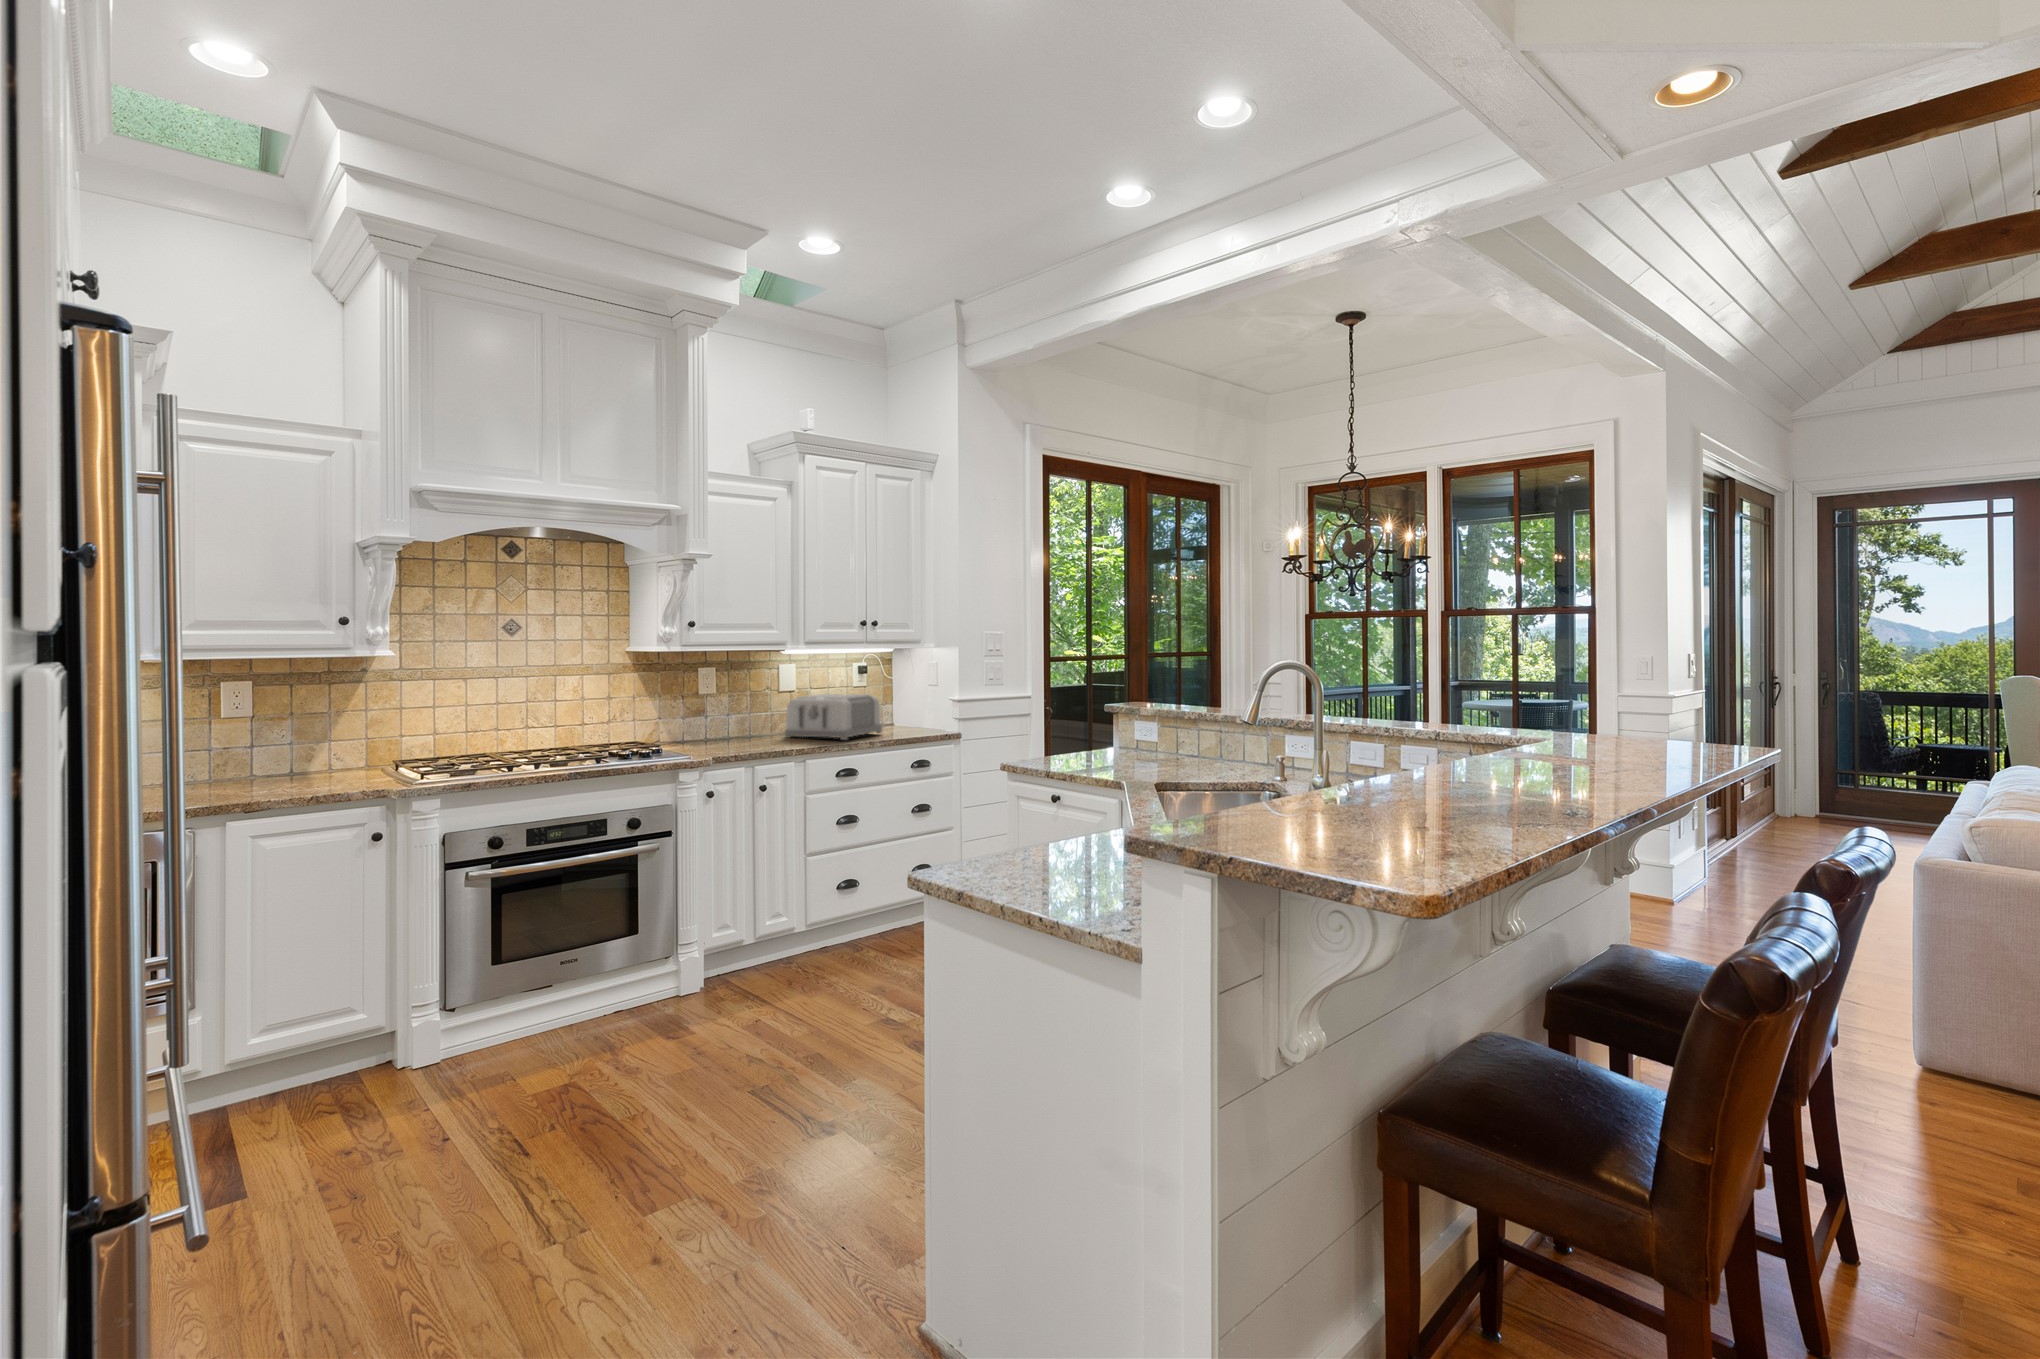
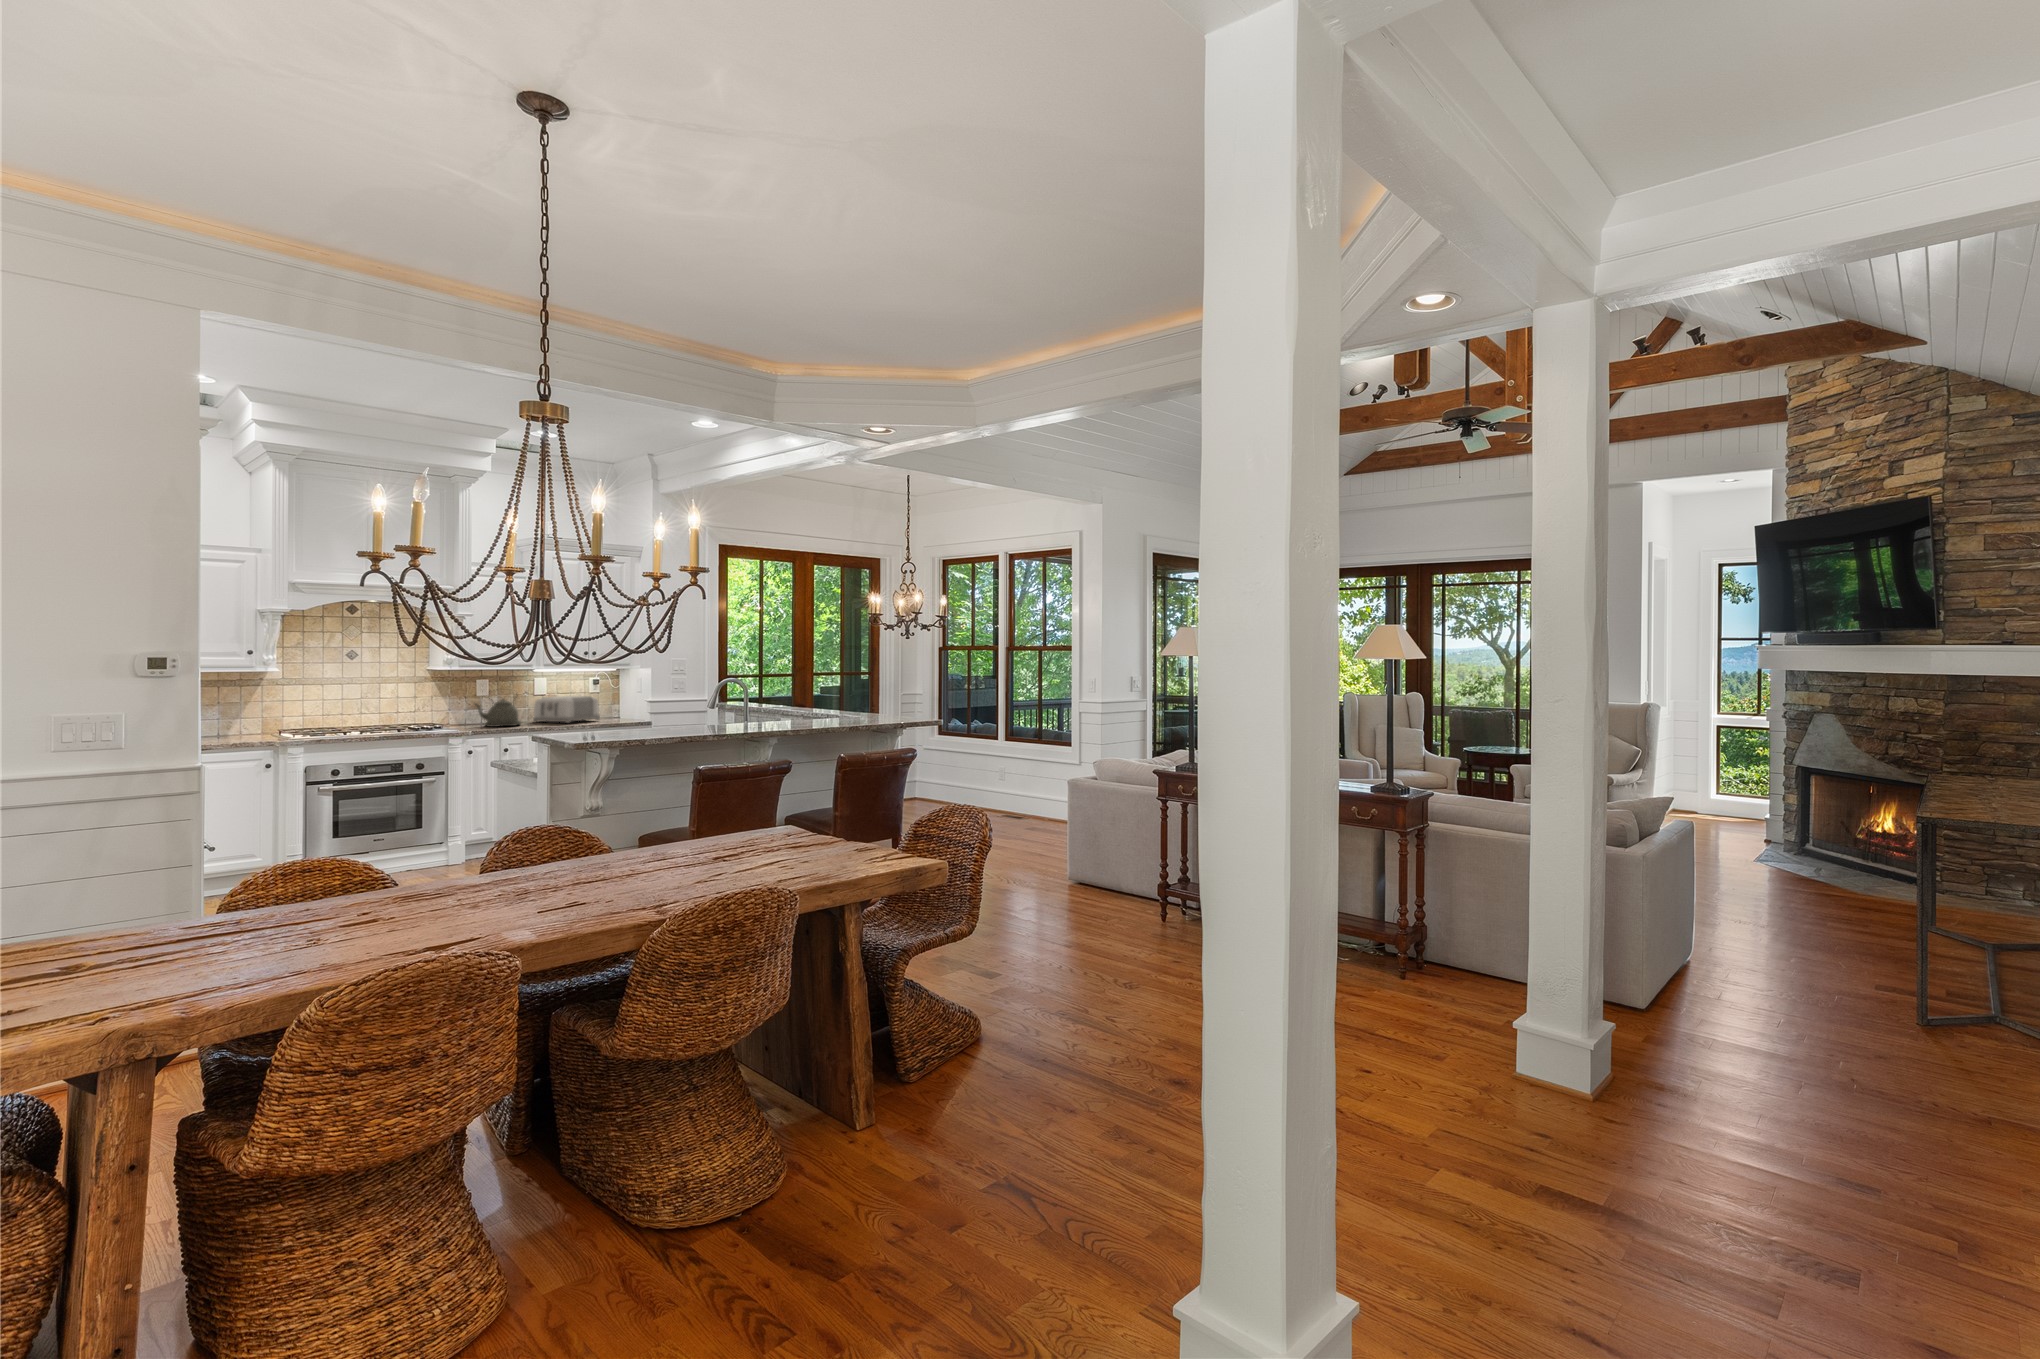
kettle: none [703,684,777,748] -> present [475,698,521,727]

